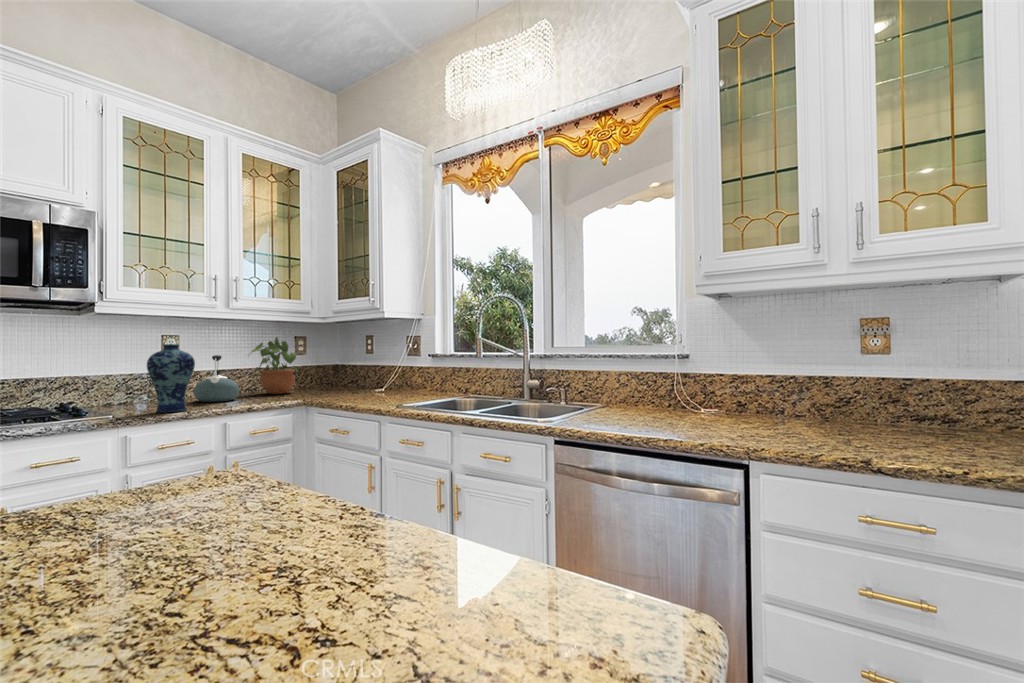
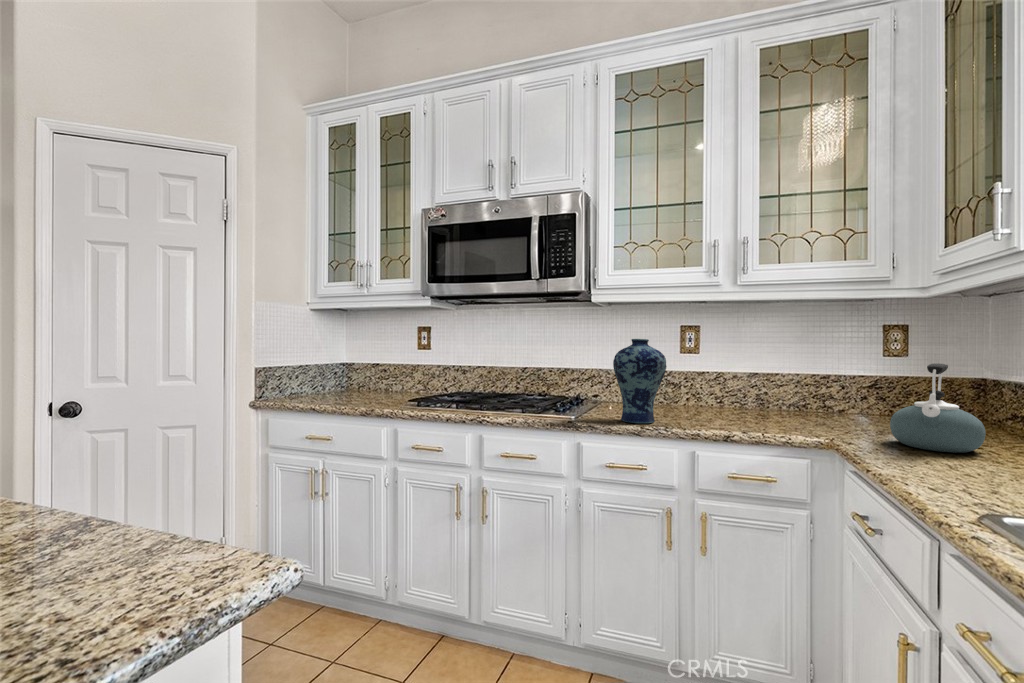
potted plant: present [251,337,298,394] -> none [790,329,870,418]
kettle: present [194,355,239,402] -> present [890,363,986,453]

